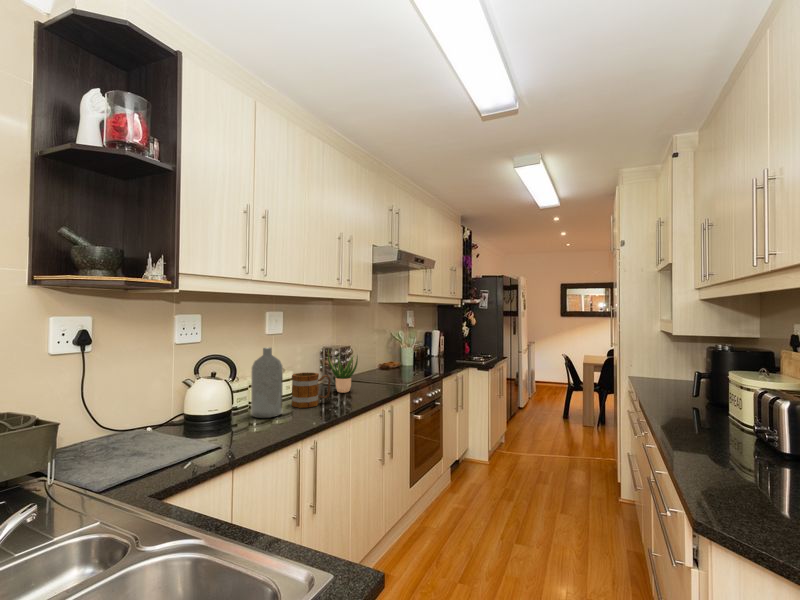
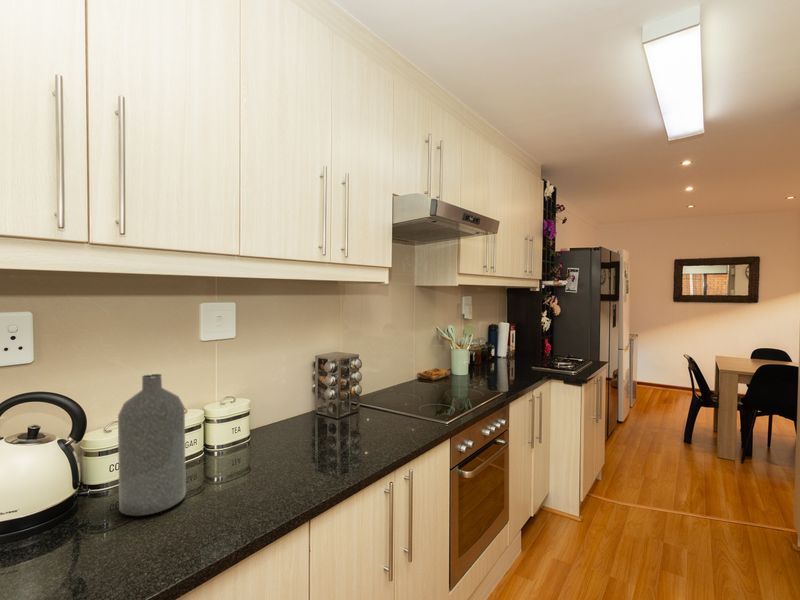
potted plant: present [328,351,358,393] -> none [312,361,358,437]
mug: present [292,372,331,408] -> none [222,410,296,481]

